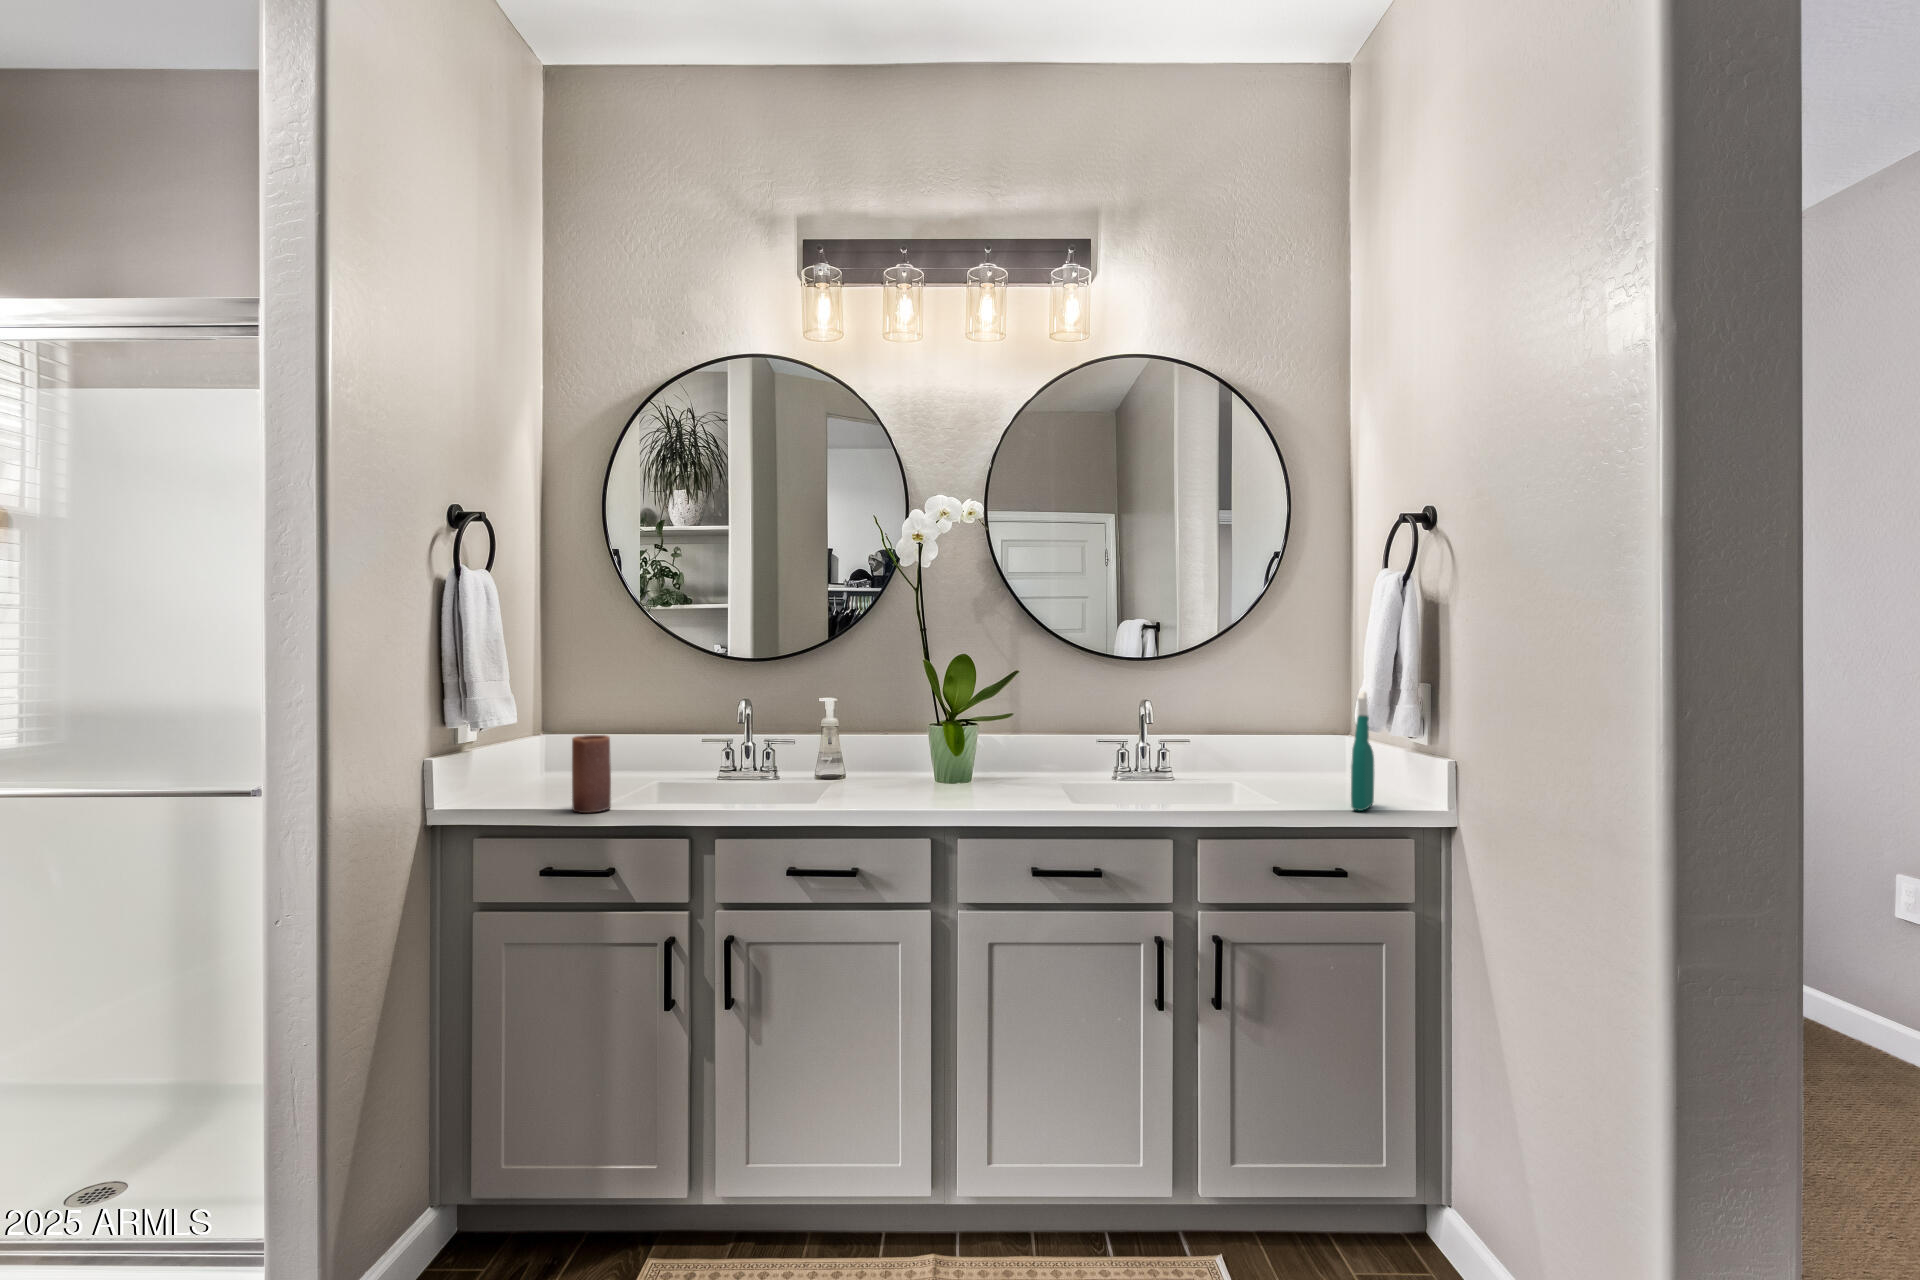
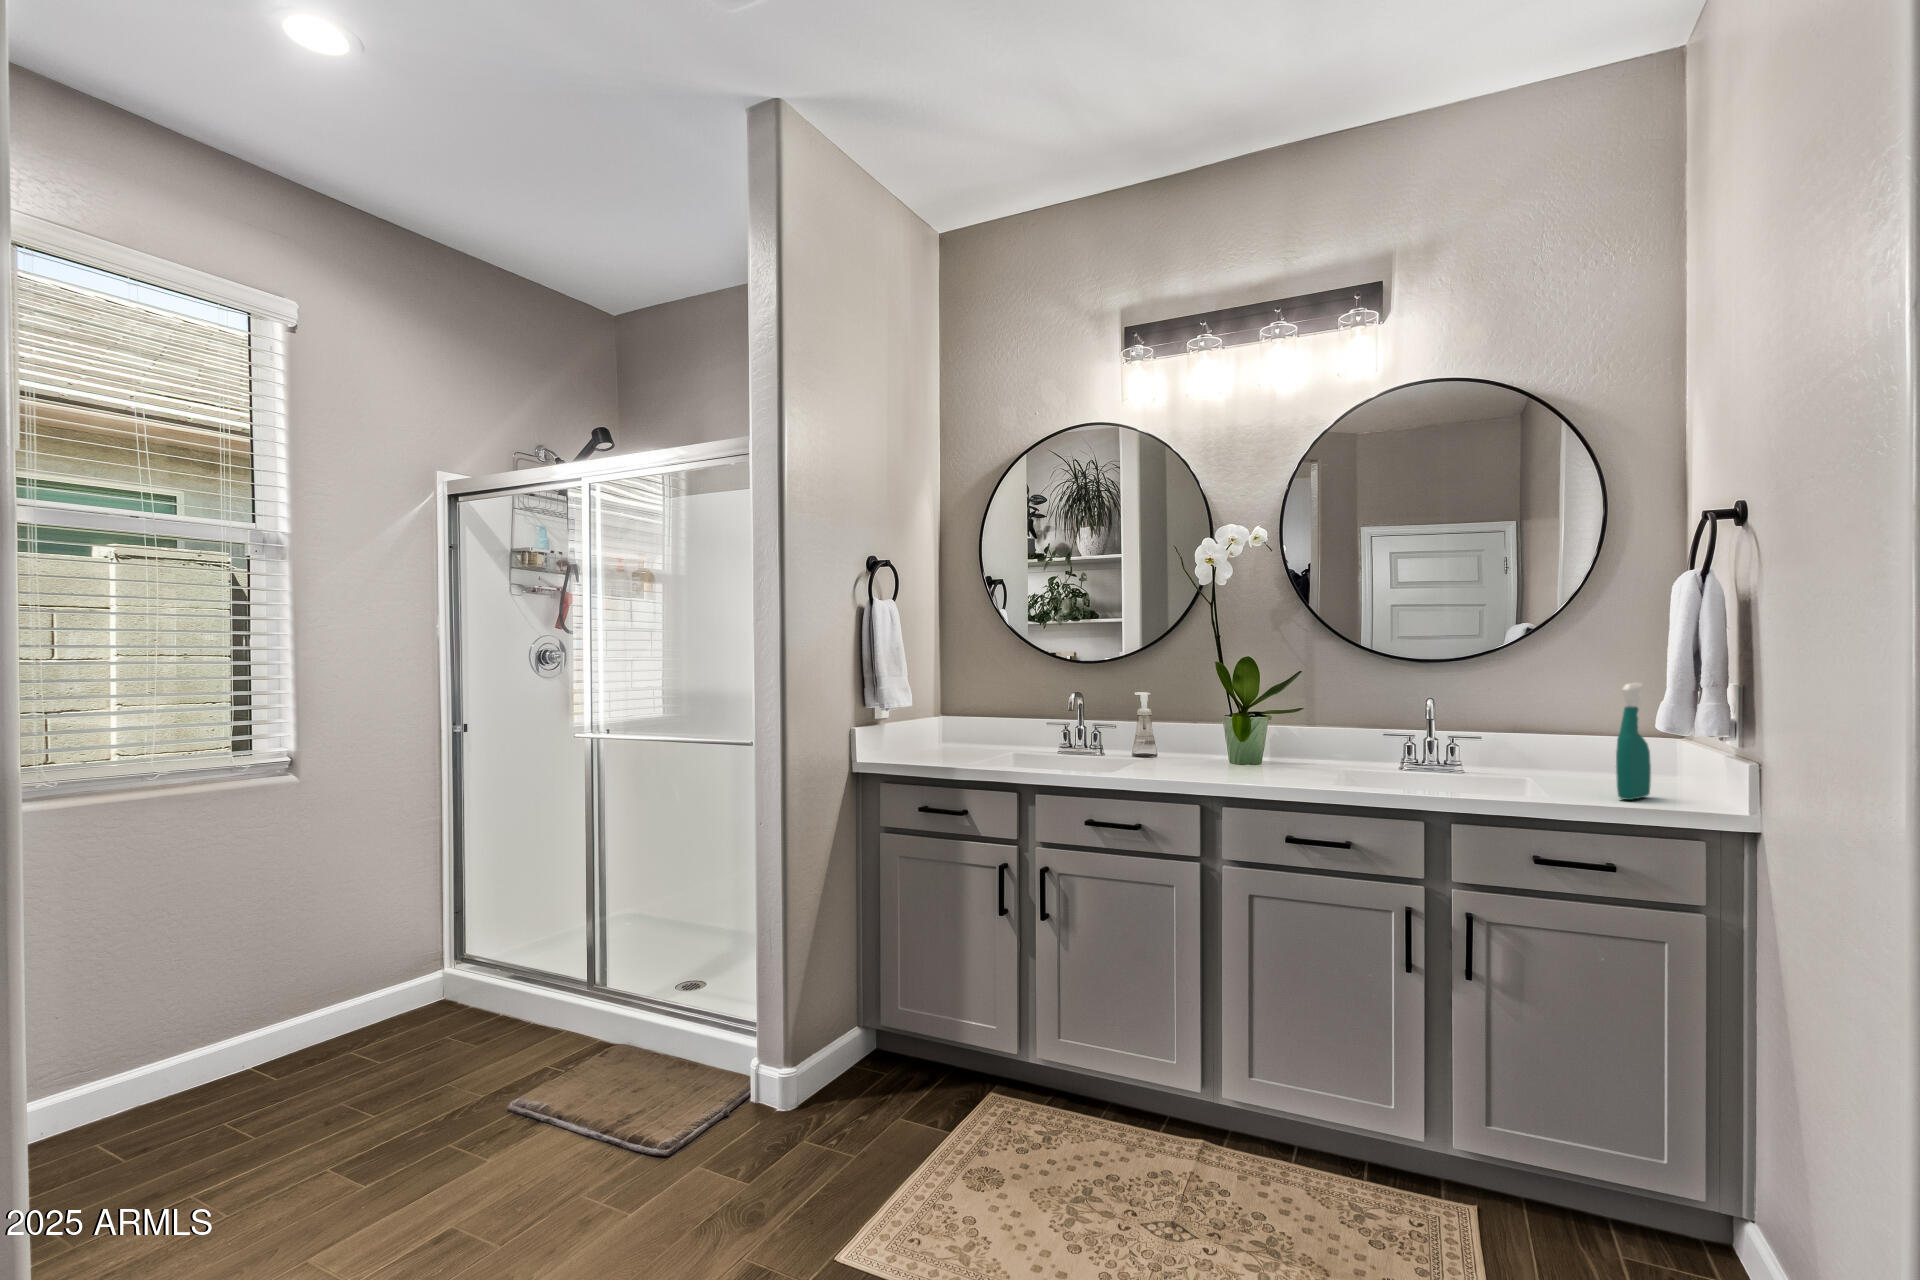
candle: present [572,735,611,813] -> none [936,712,963,768]

